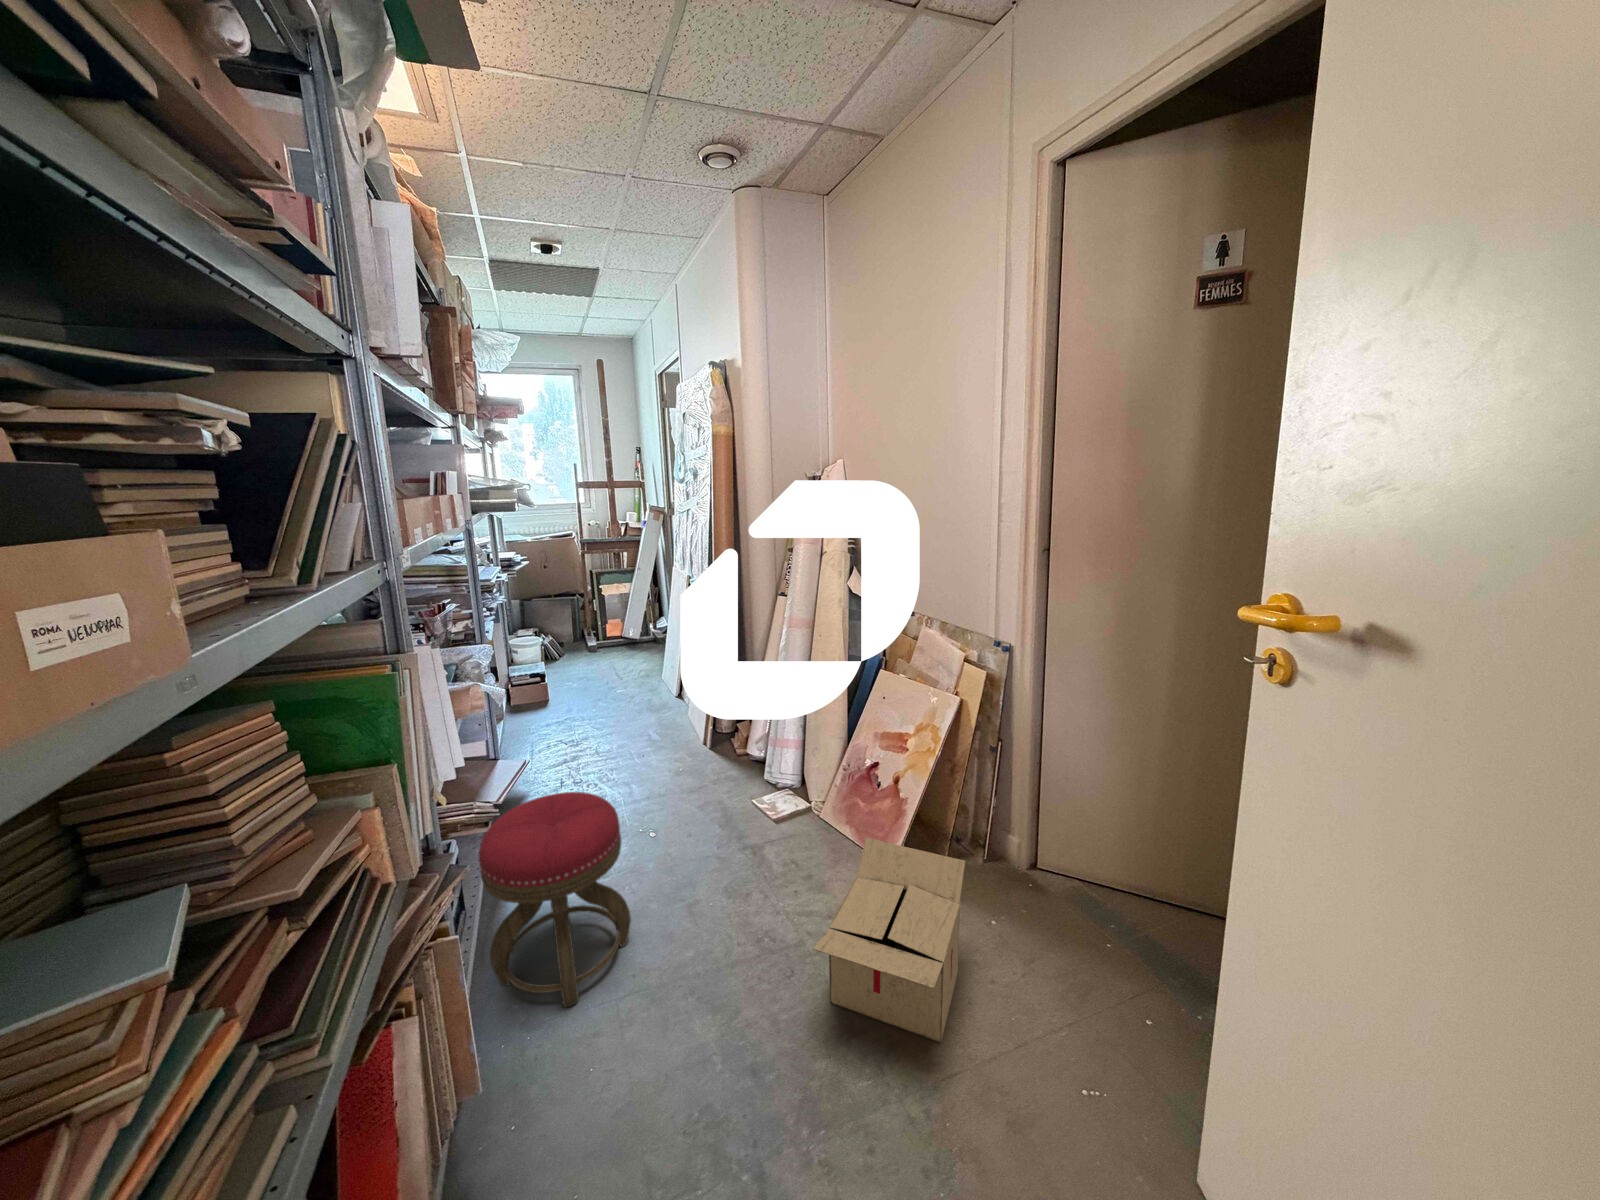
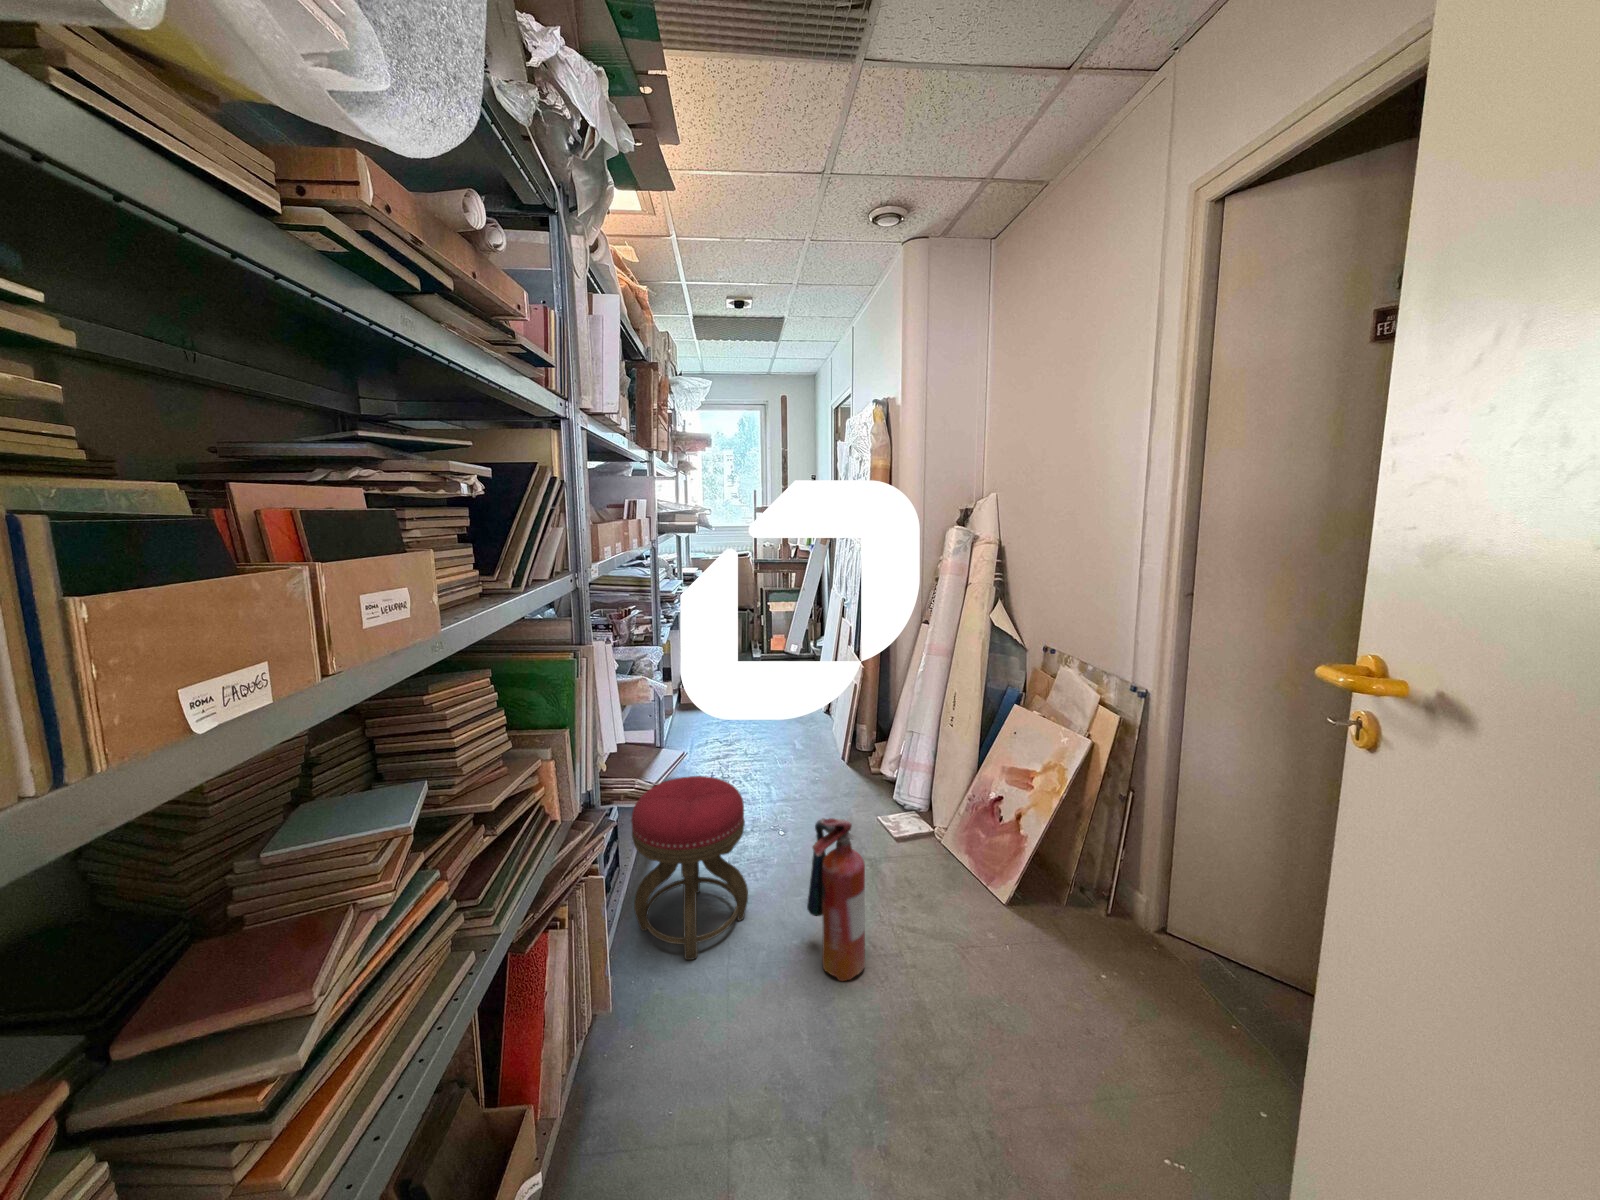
fire extinguisher: none [702,815,770,986] -> present [807,818,865,981]
cardboard box: present [813,838,965,1043] -> none [897,865,1070,1084]

